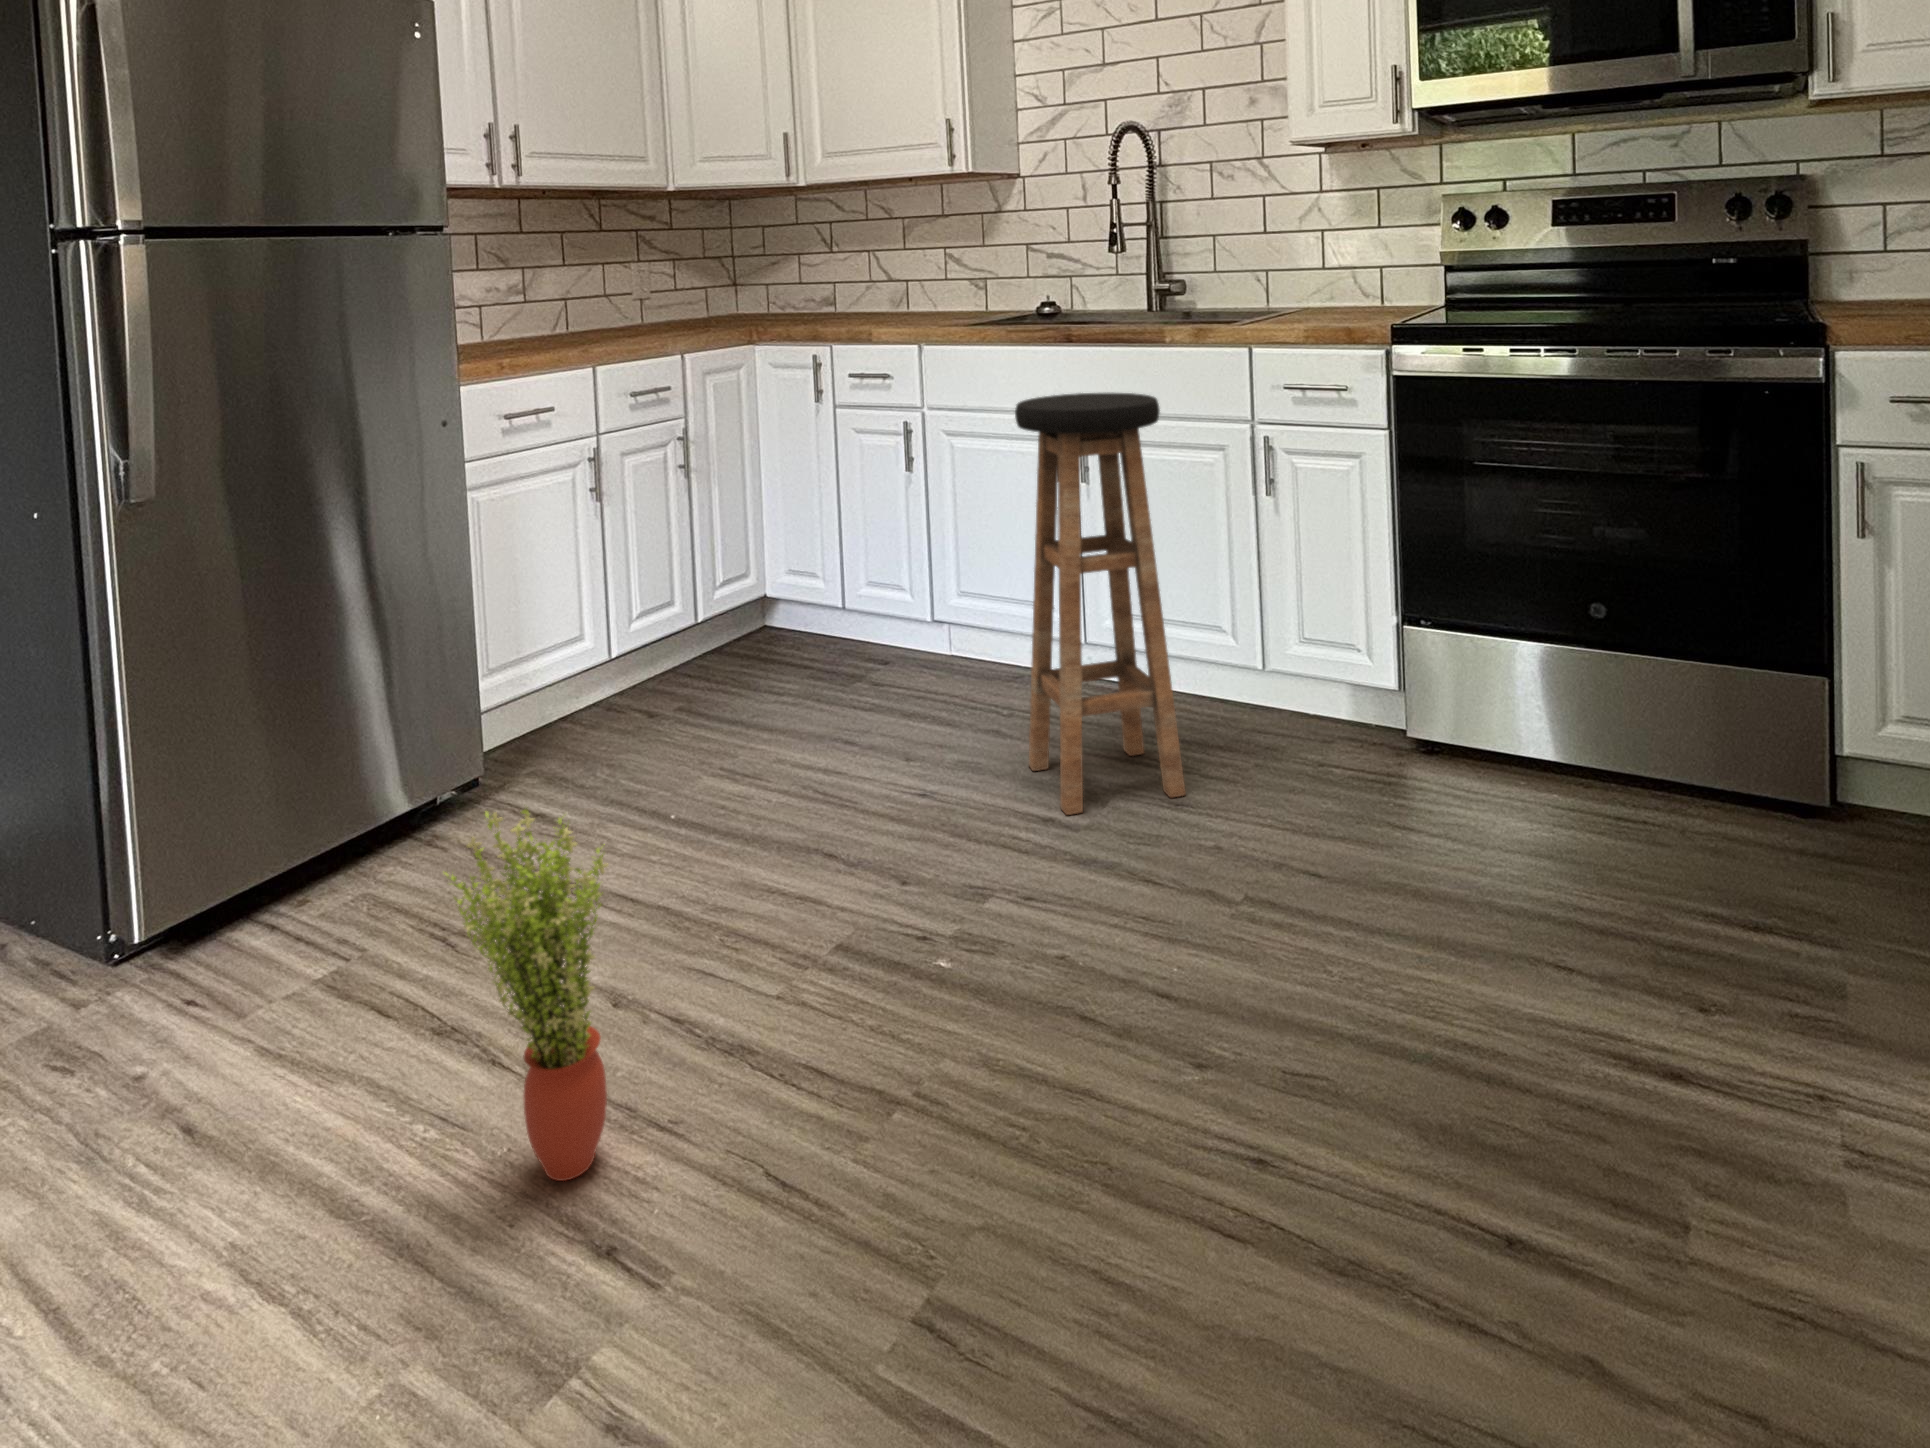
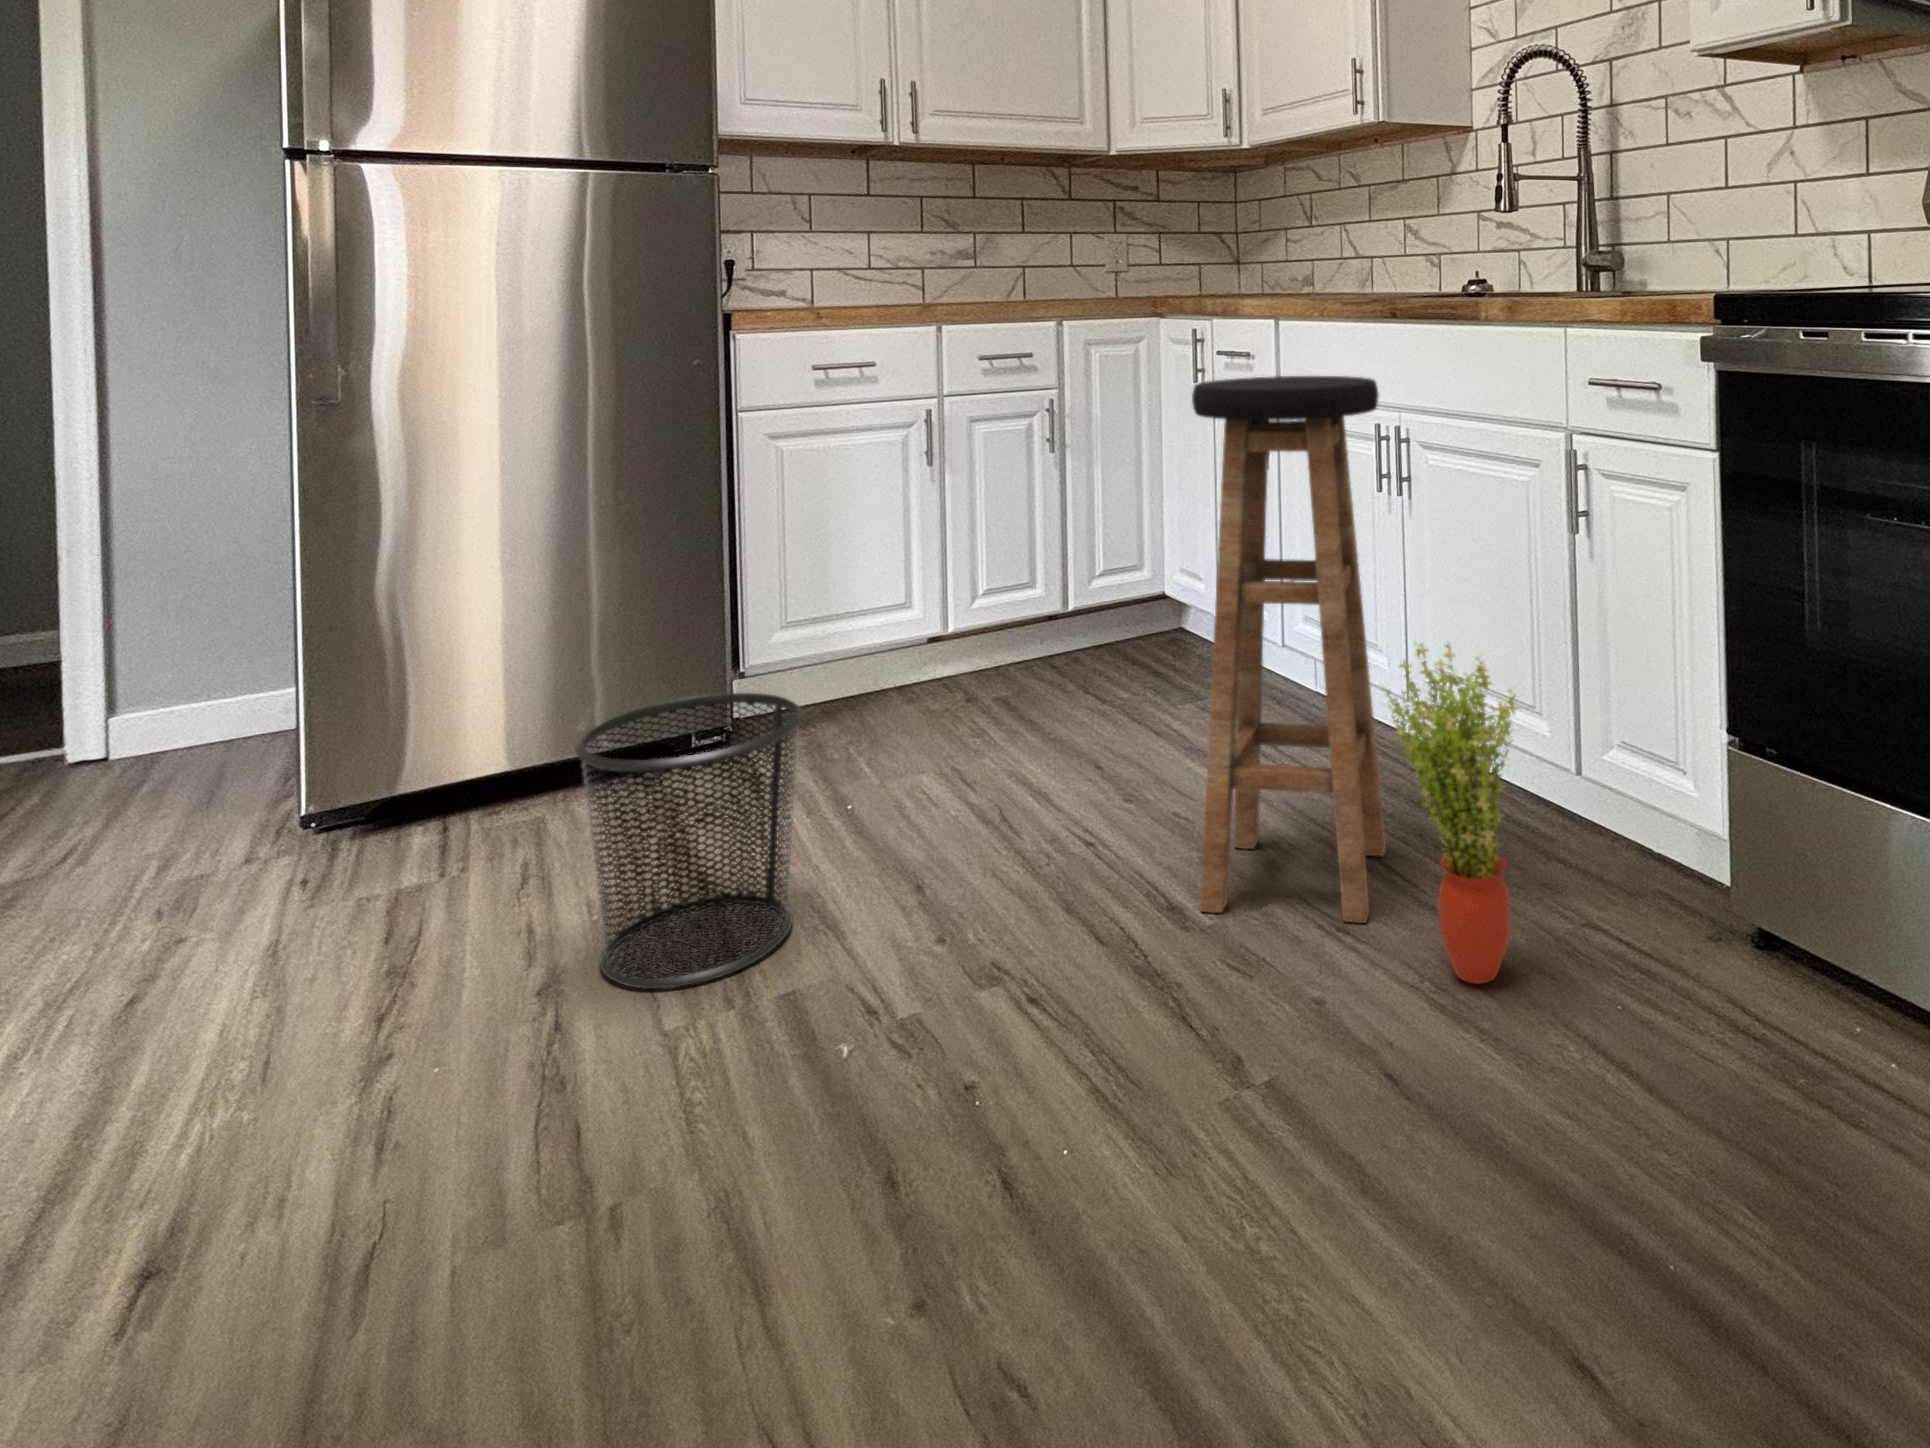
waste bin: none [594,709,780,974] -> present [576,693,803,988]
potted plant: present [444,810,608,1181] -> present [1379,642,1519,984]

